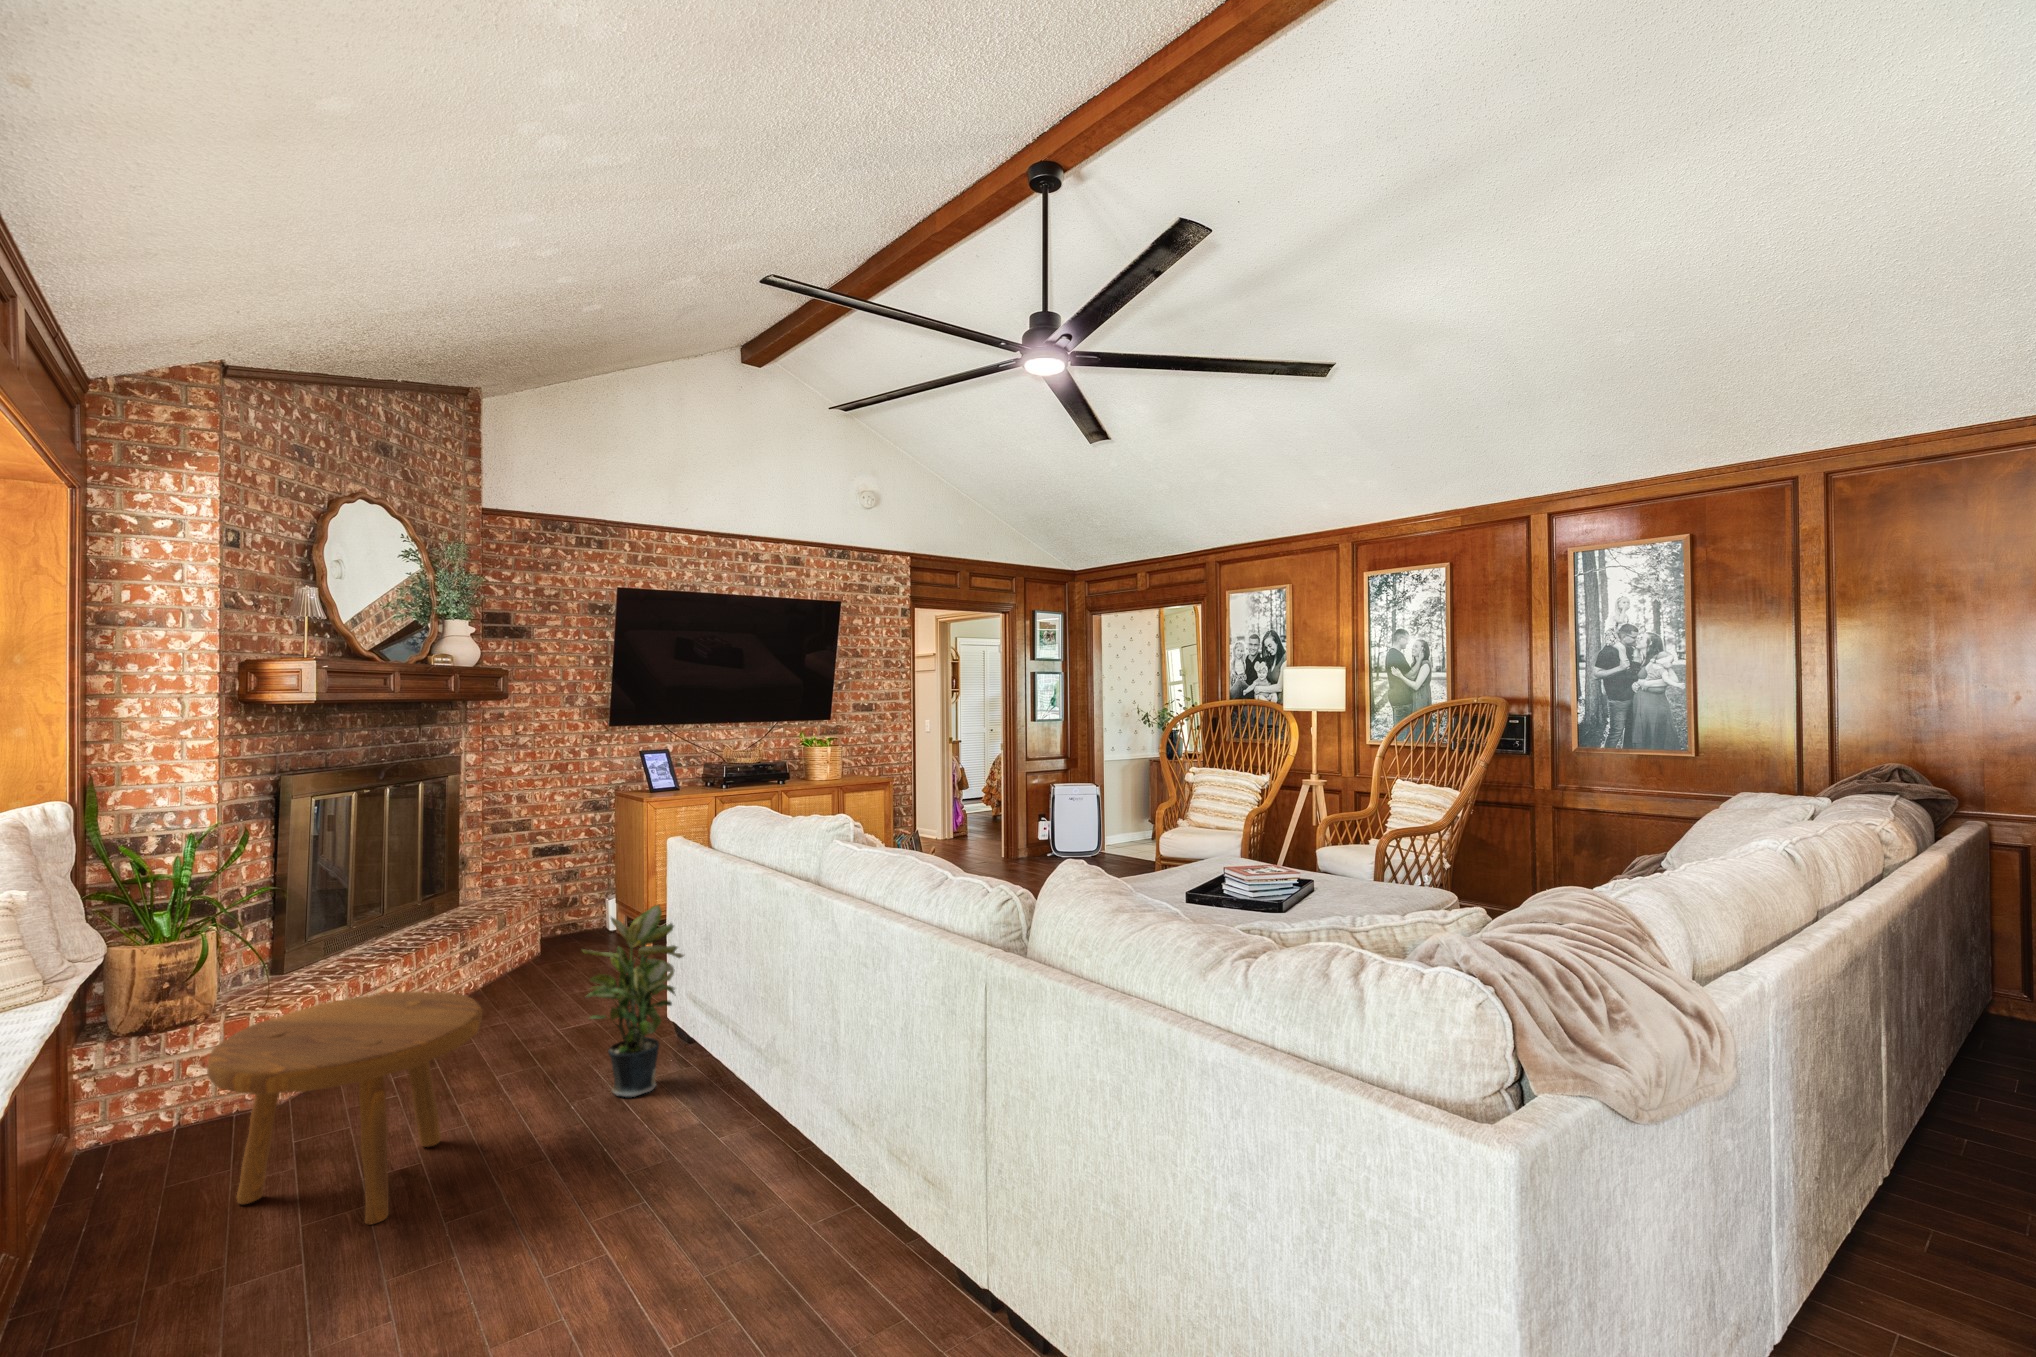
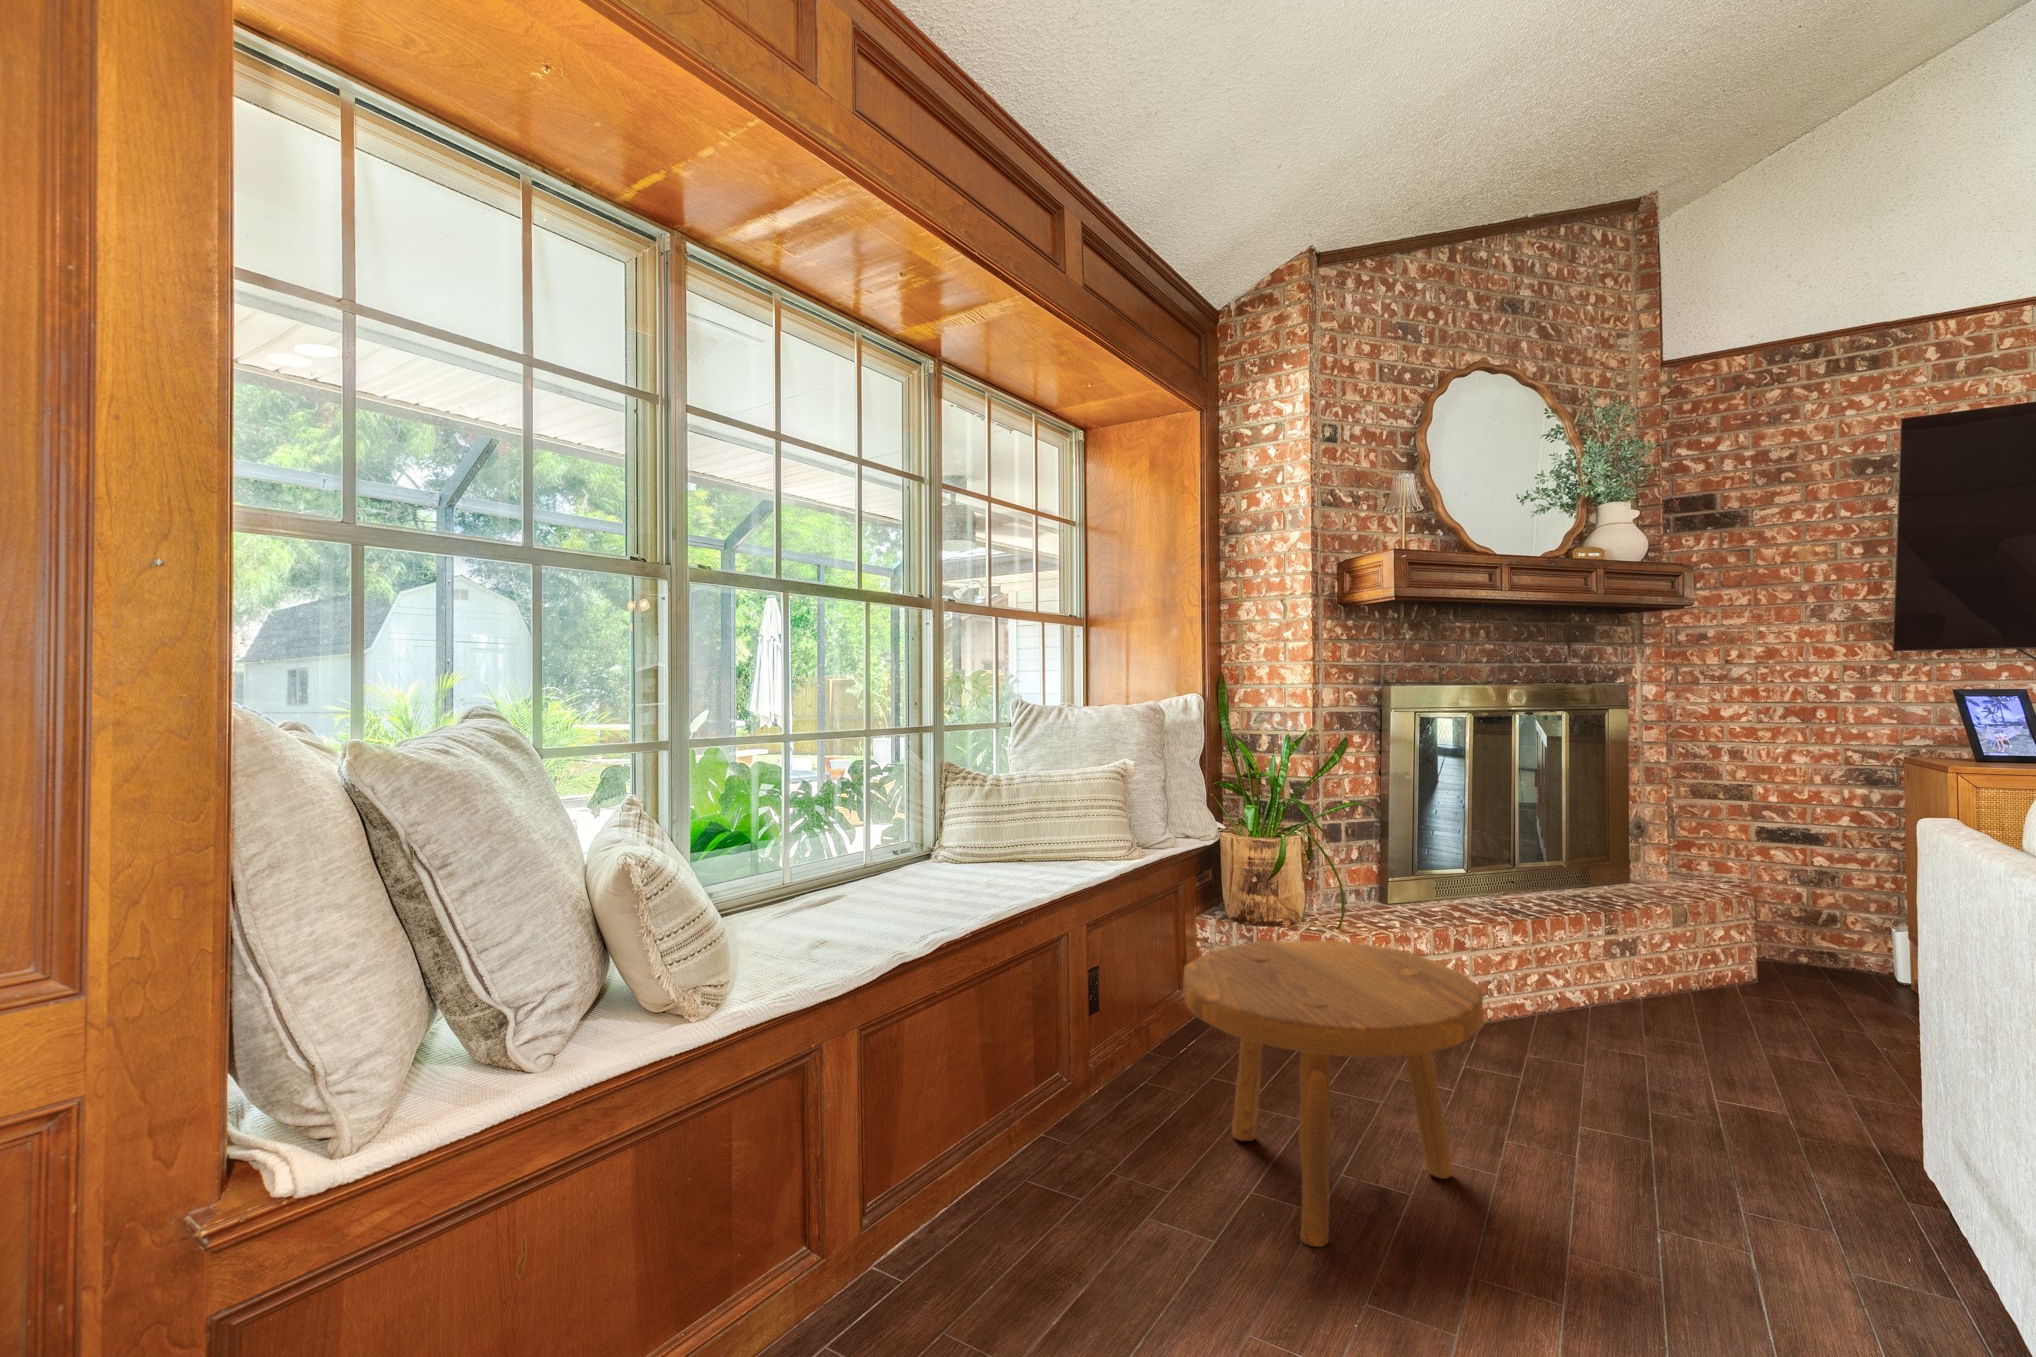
potted plant: present [582,905,684,1097] -> none [1681,926,1916,1279]

